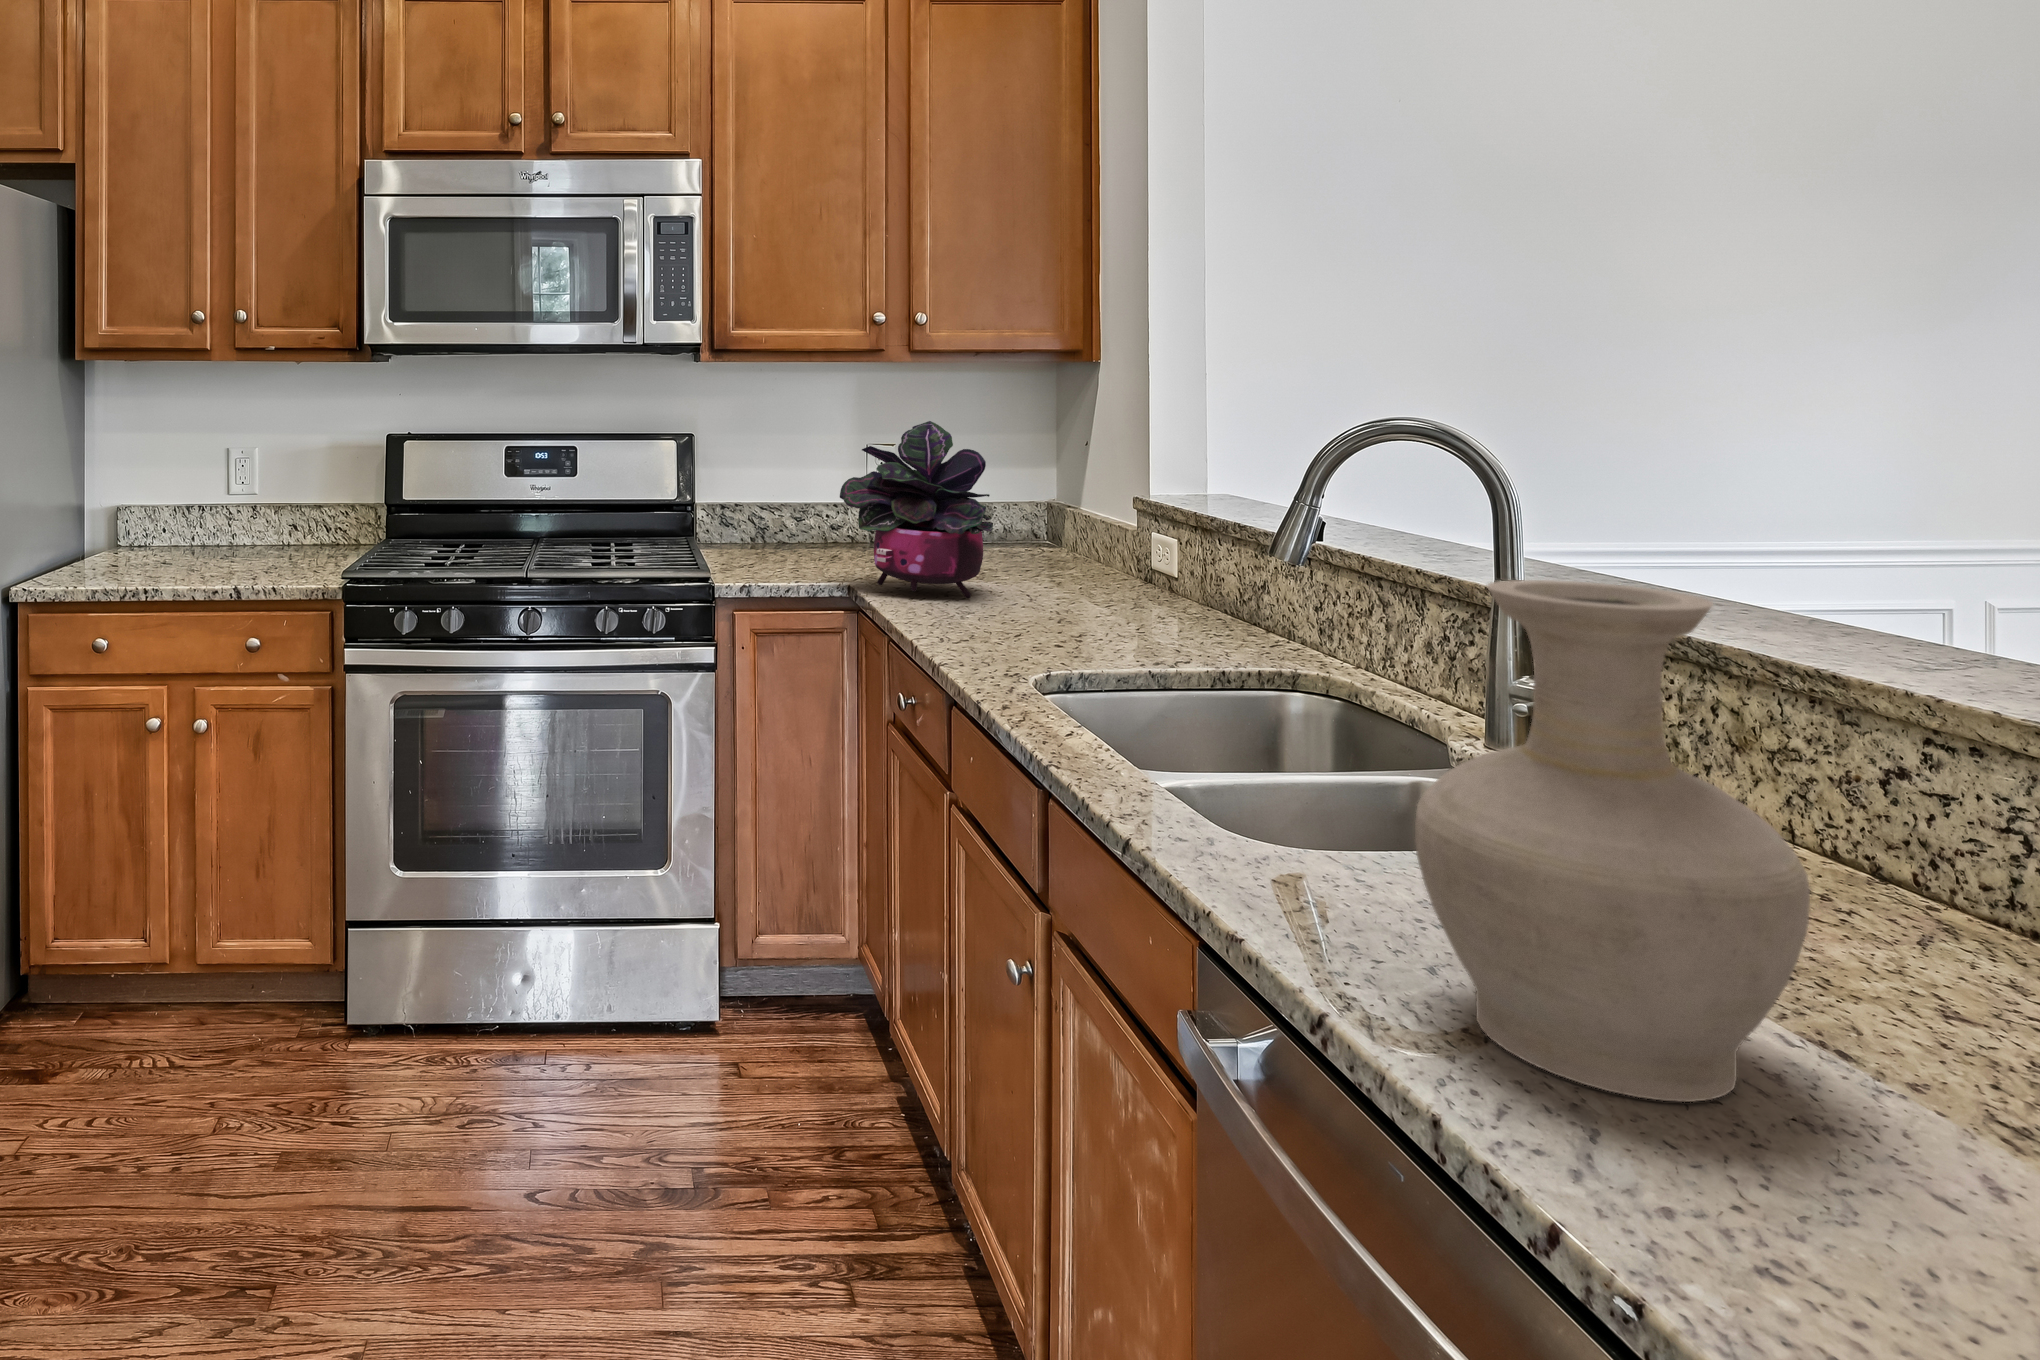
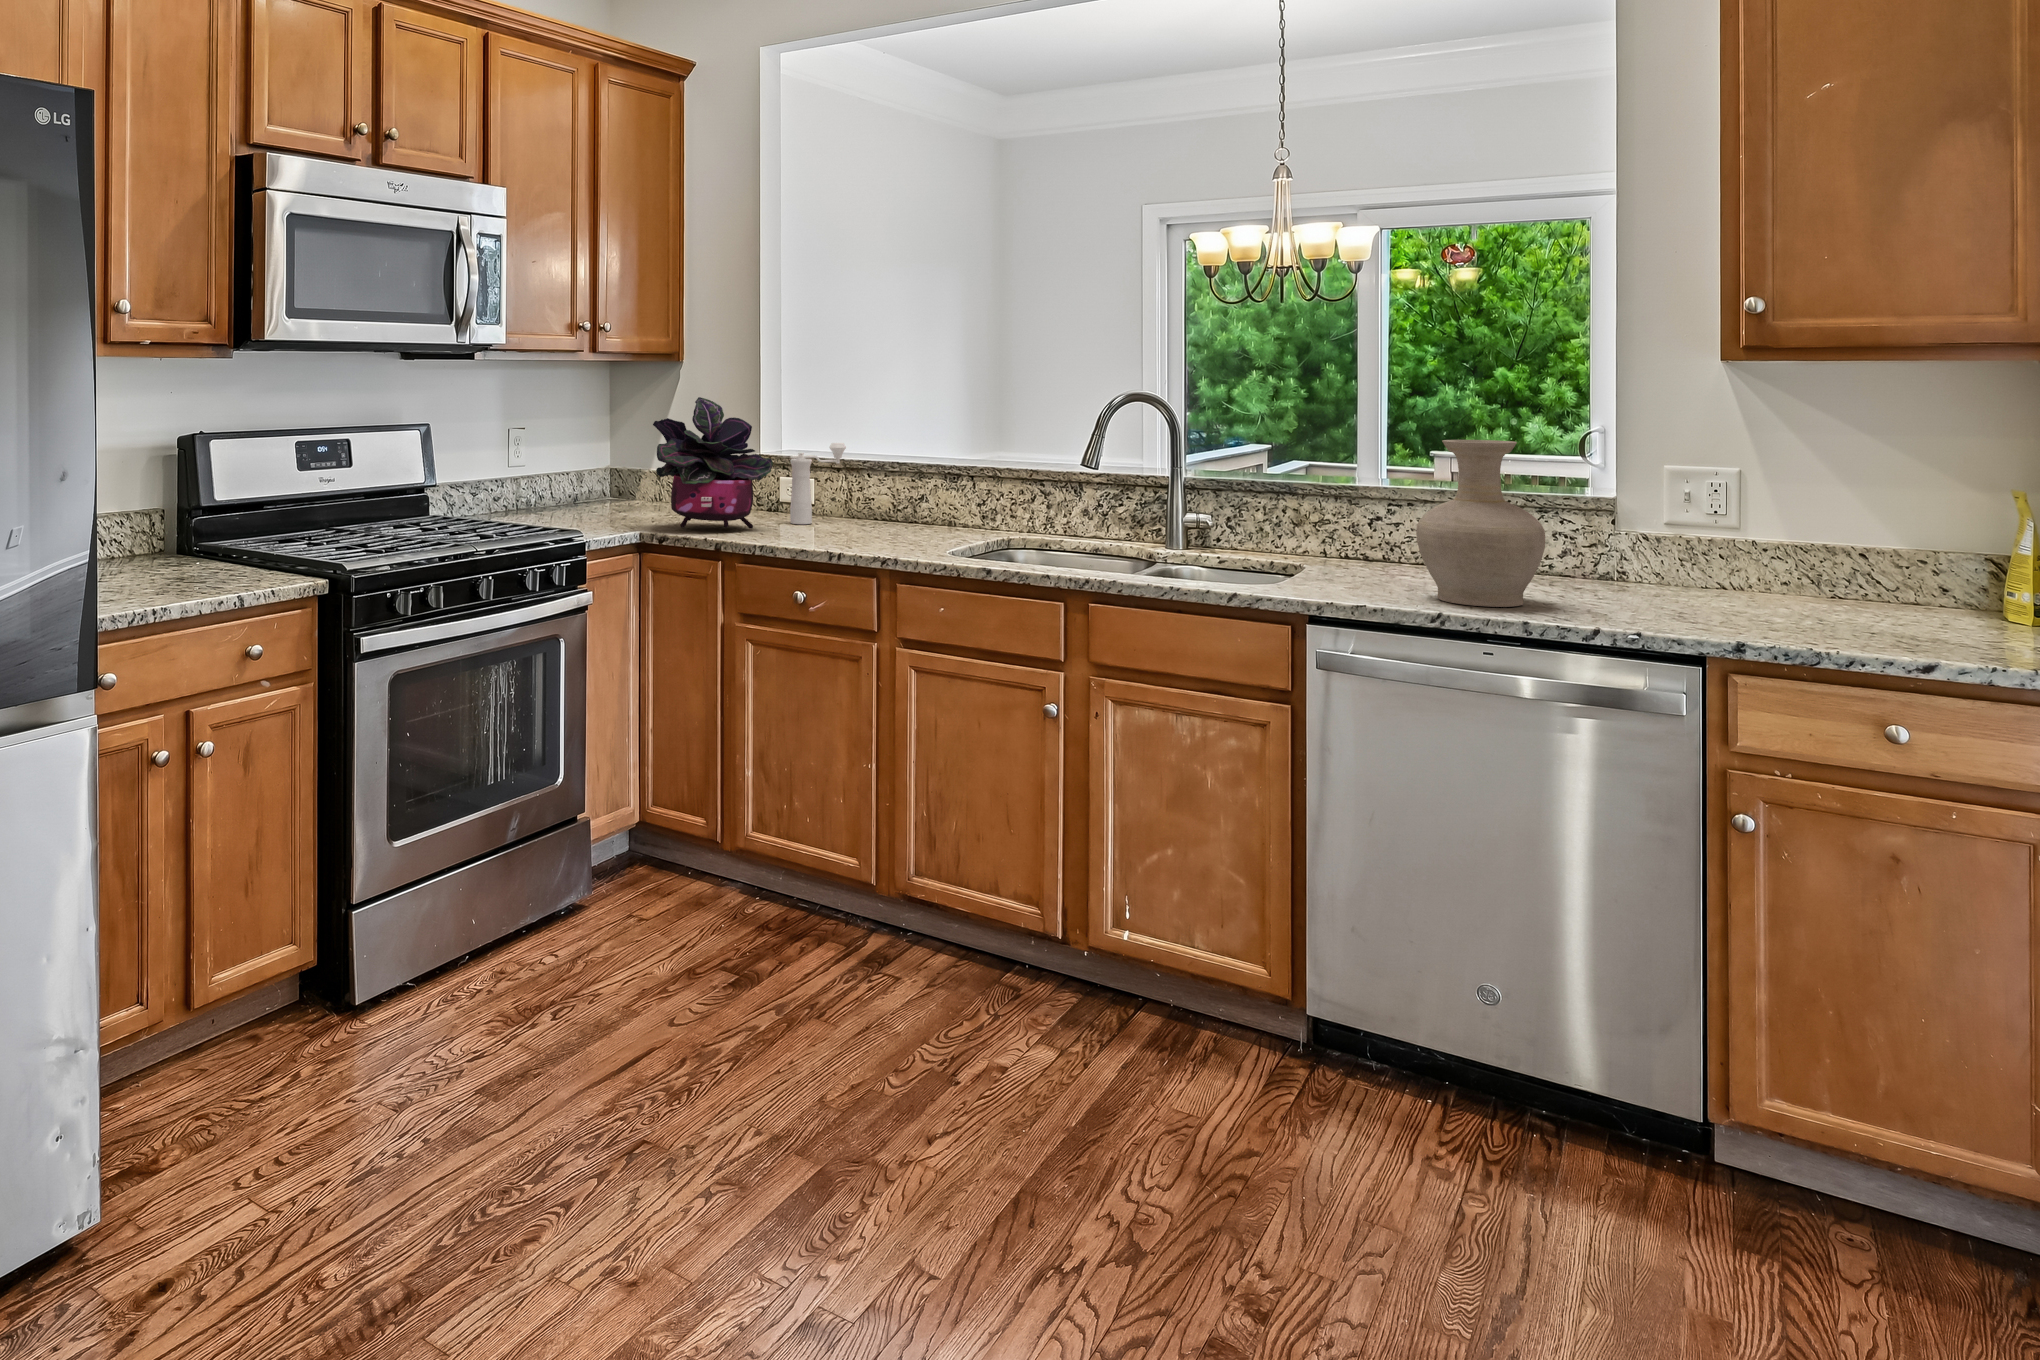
pepper mill: none [1061,492,1153,604] -> present [790,443,846,524]

